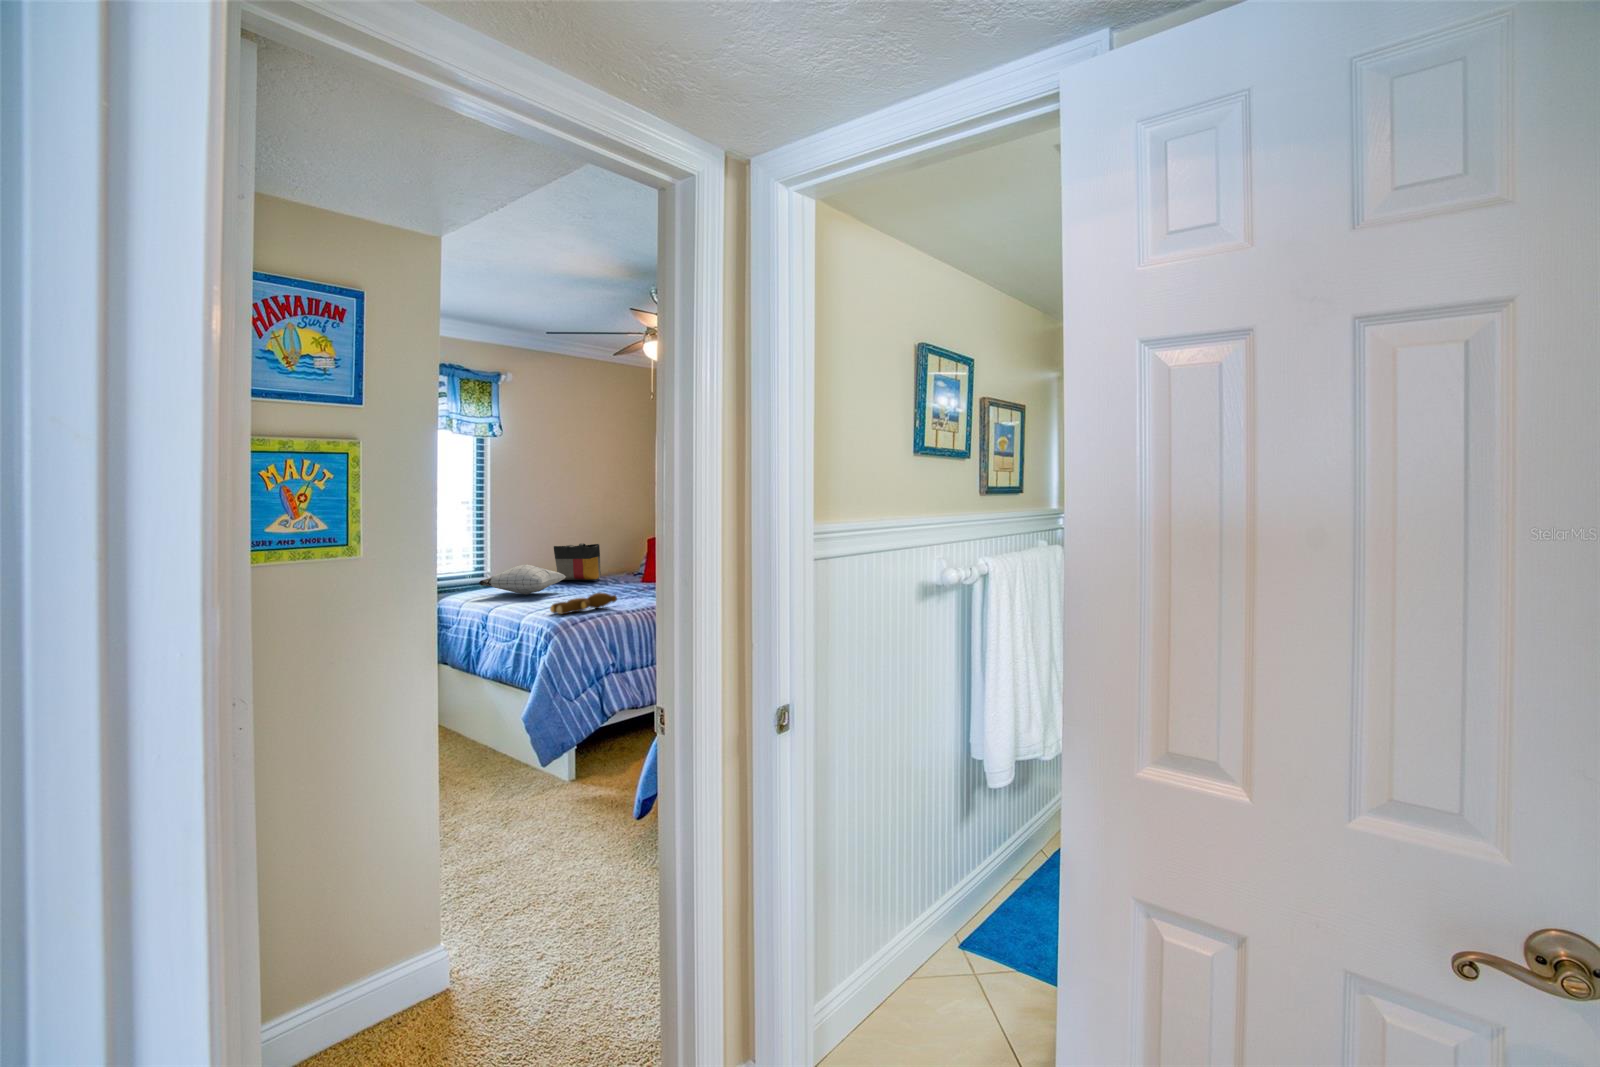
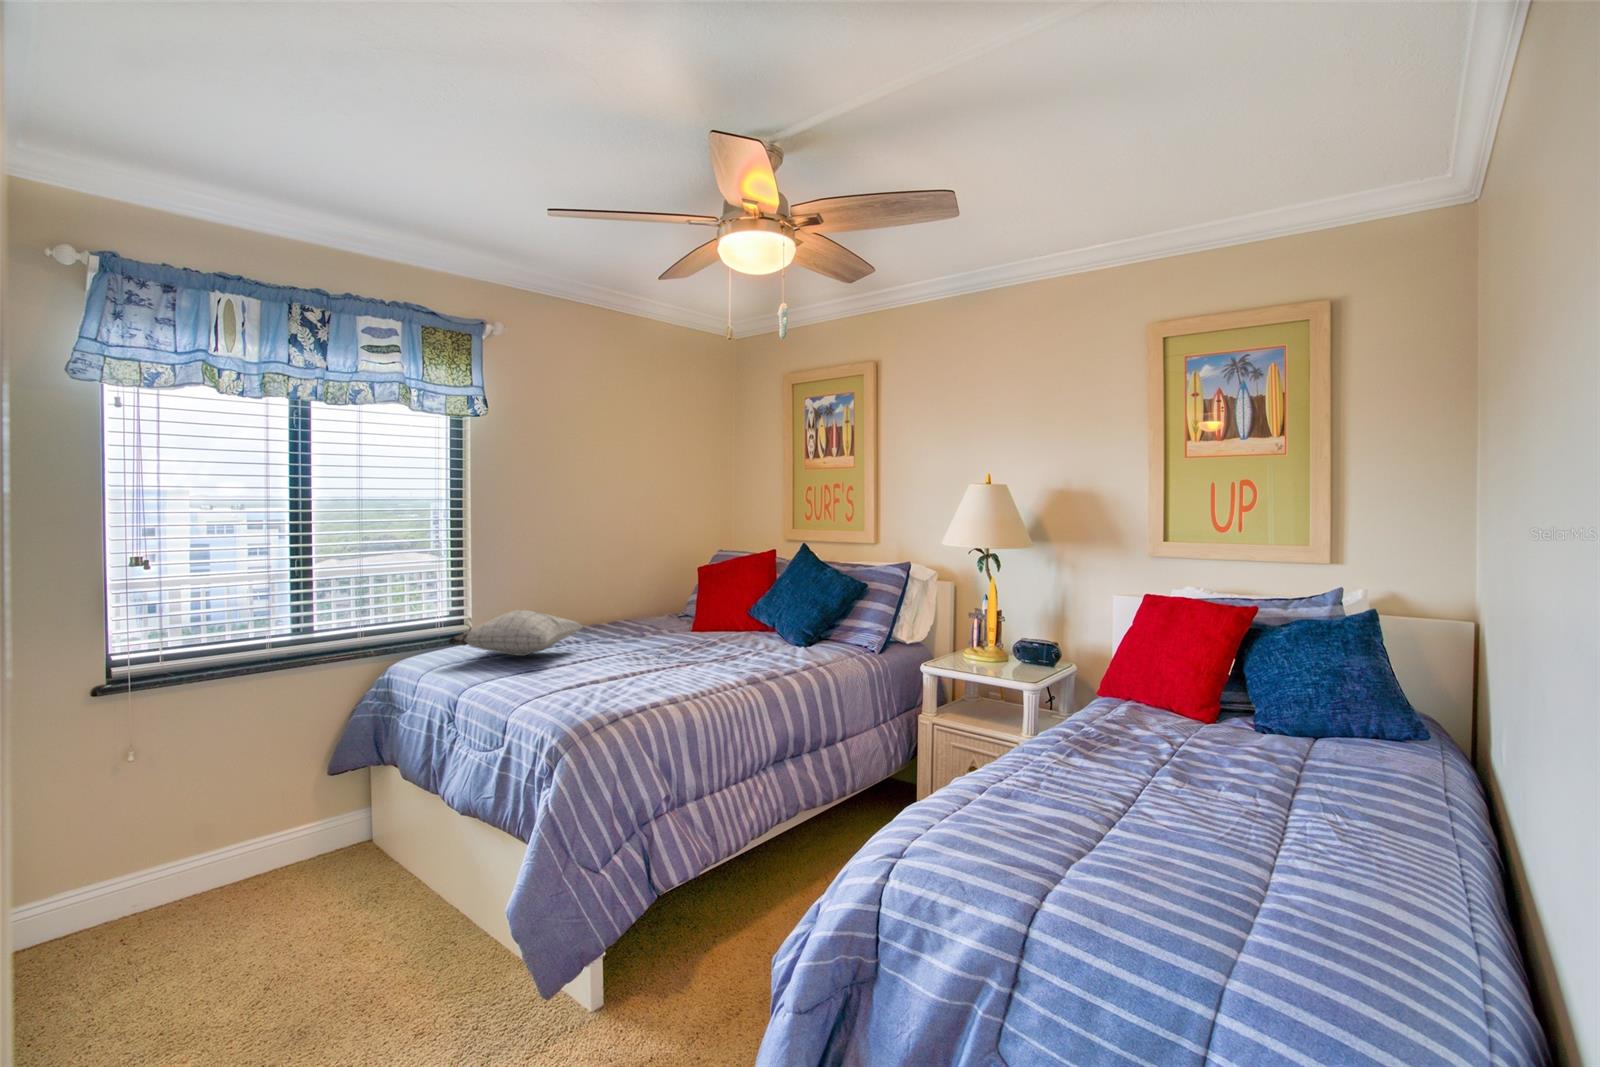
tote bag: present [554,543,601,580] -> none [564,571,633,625]
teddy bear: present [550,592,617,614] -> none [558,664,668,708]

